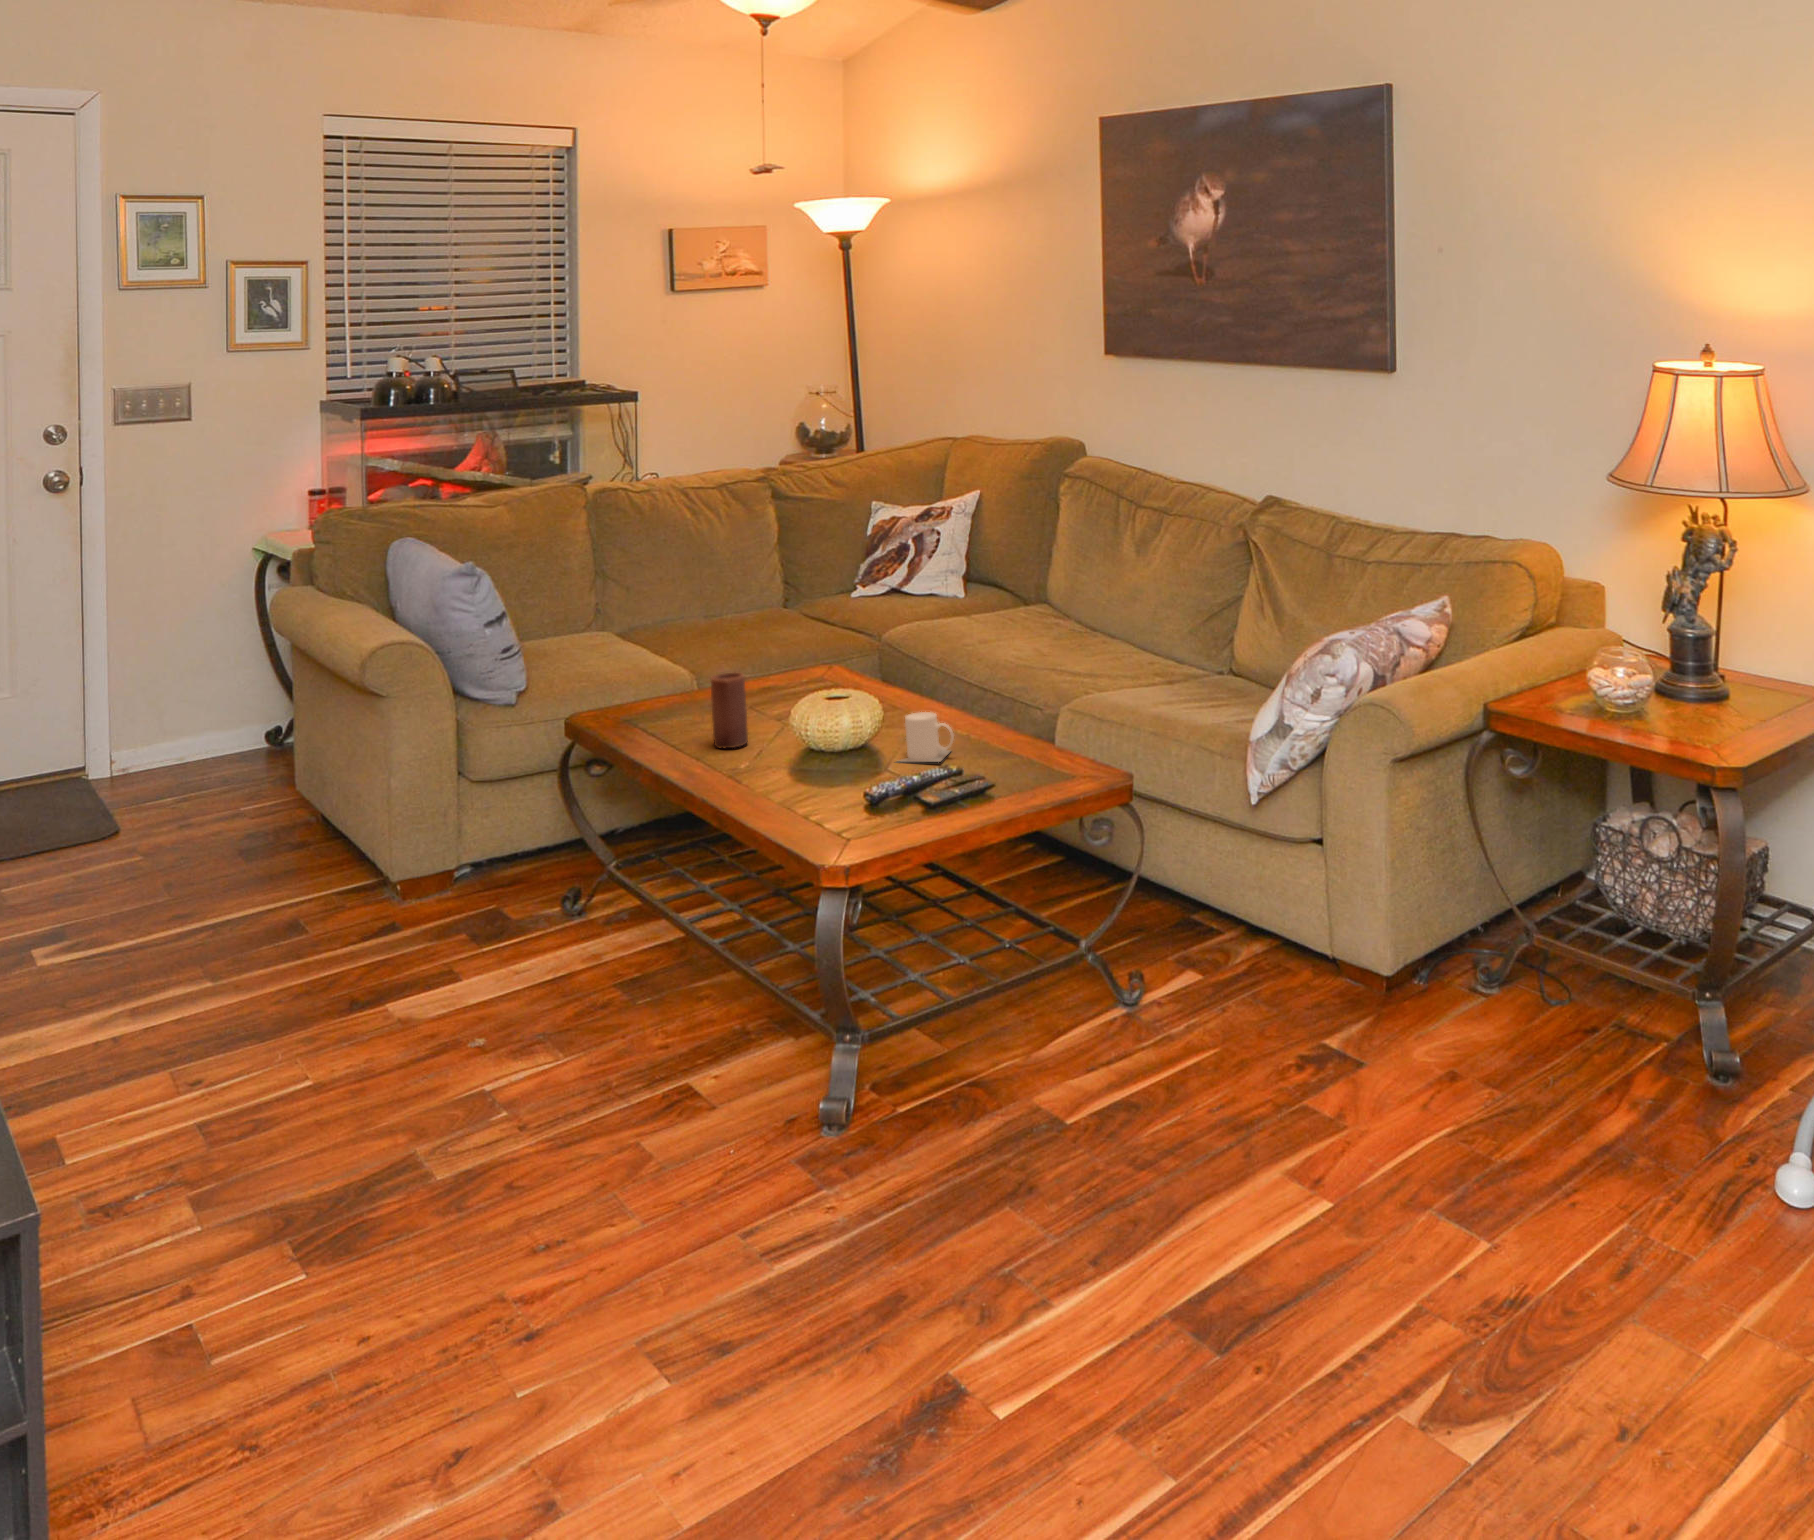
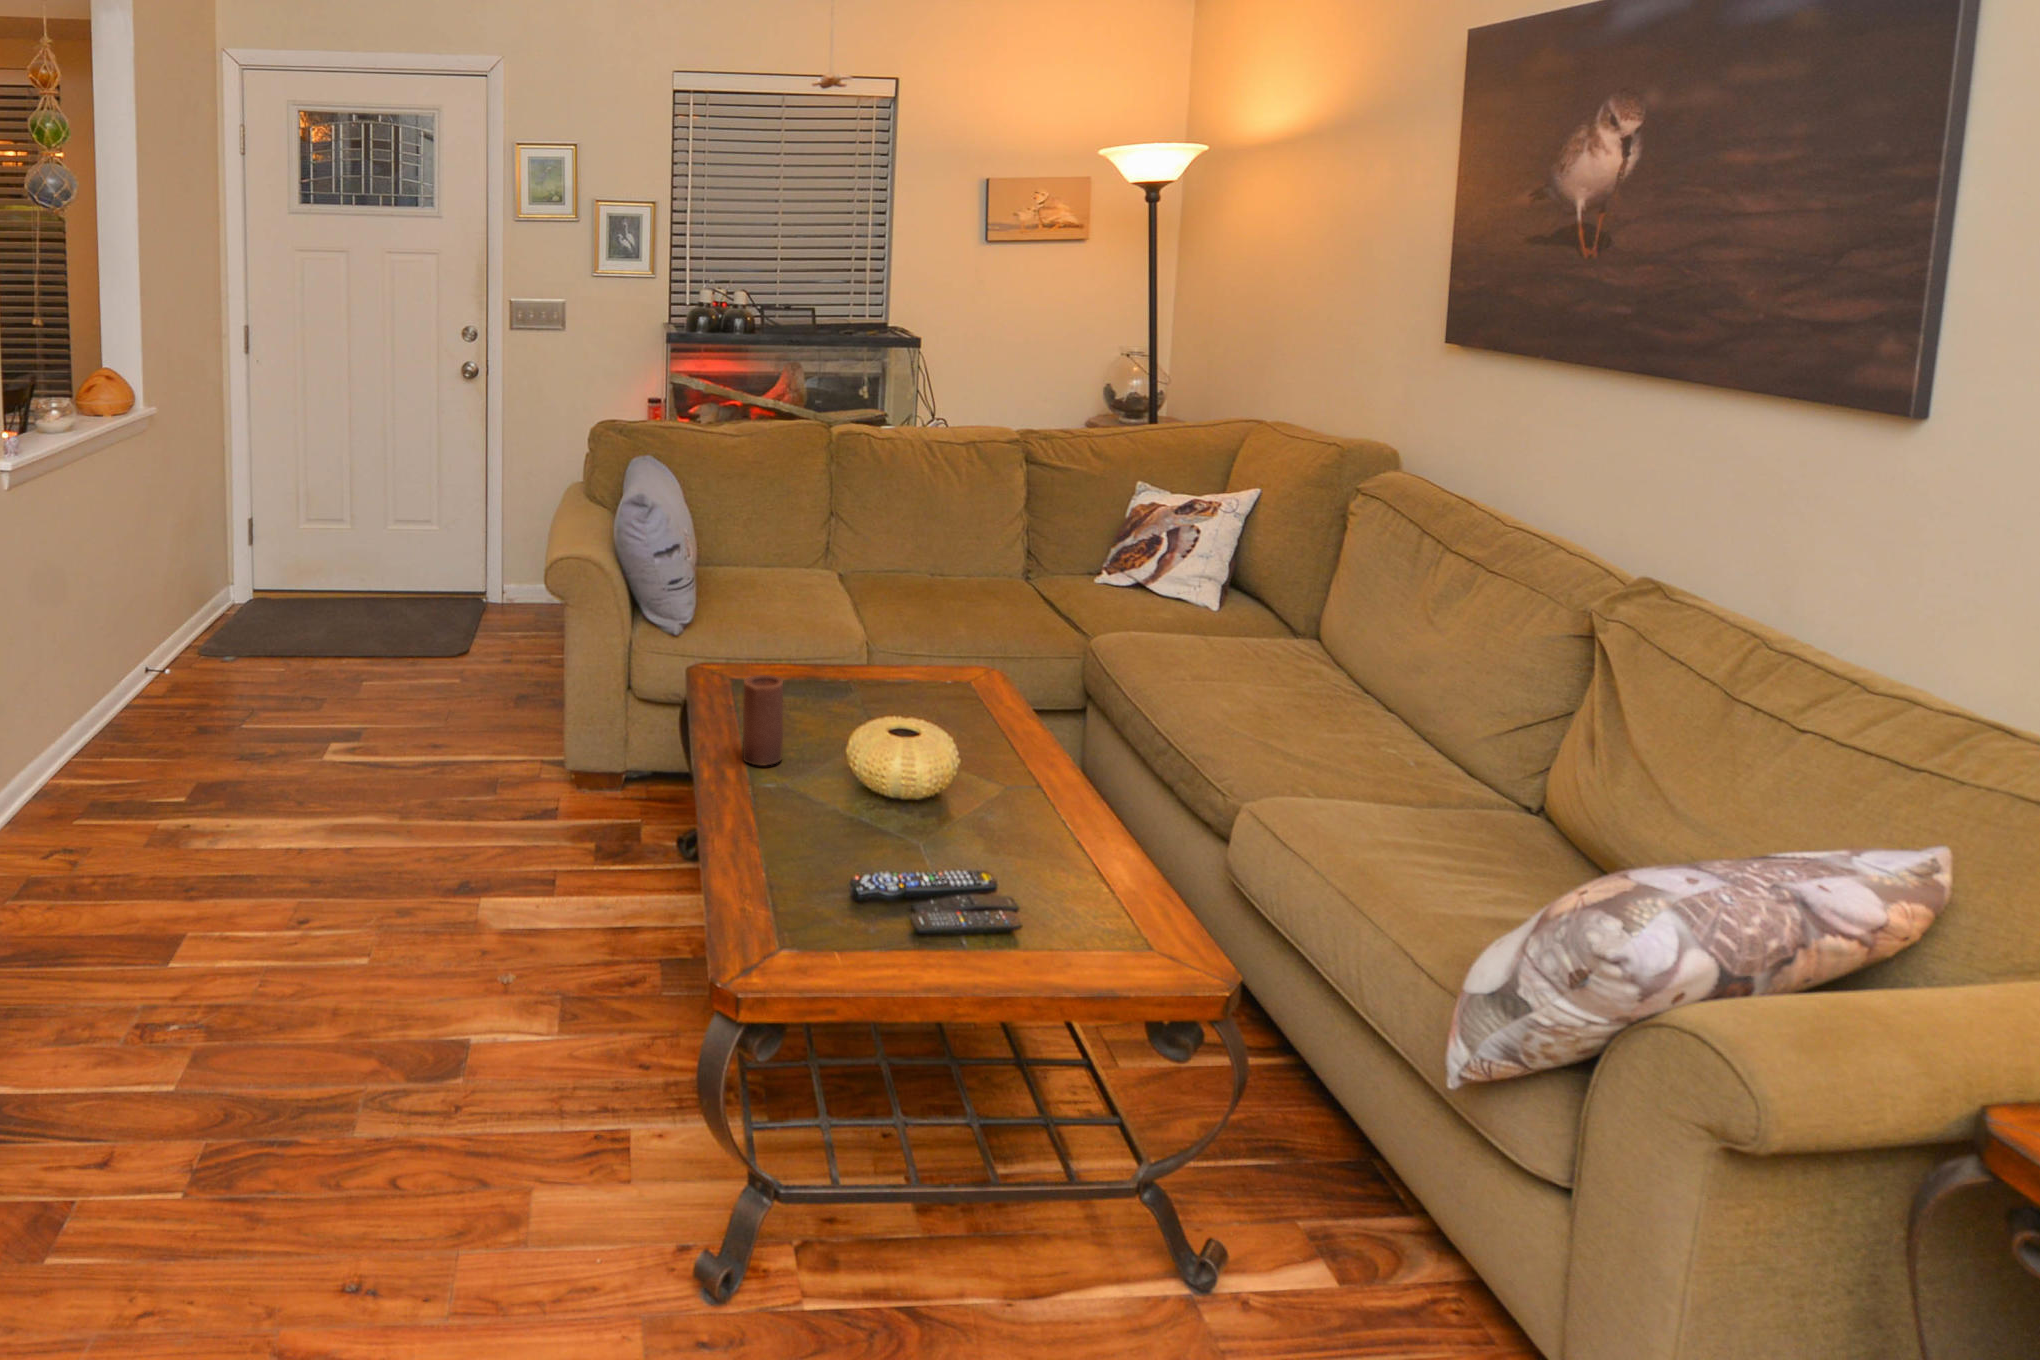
mug: present [900,712,954,762] -> none [911,789,1000,868]

